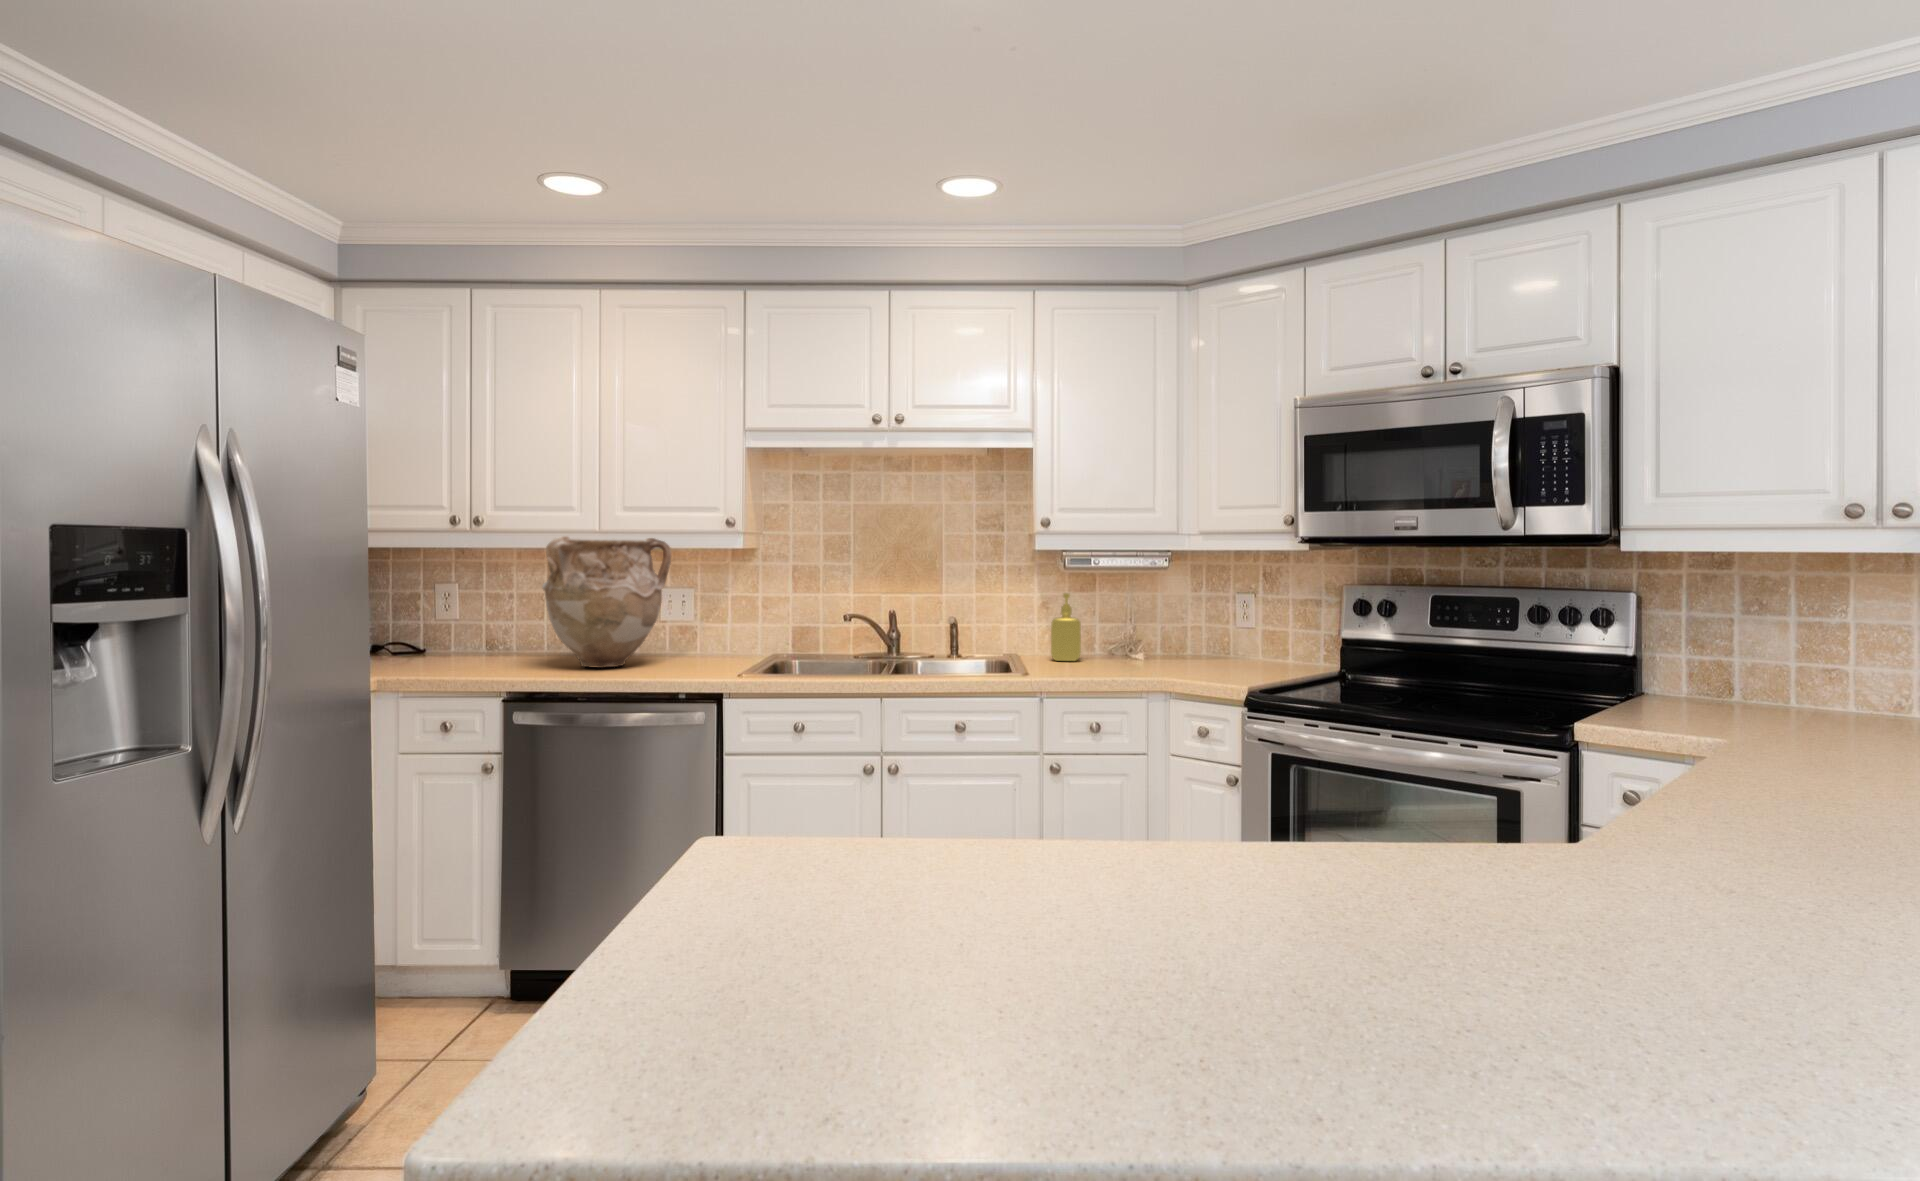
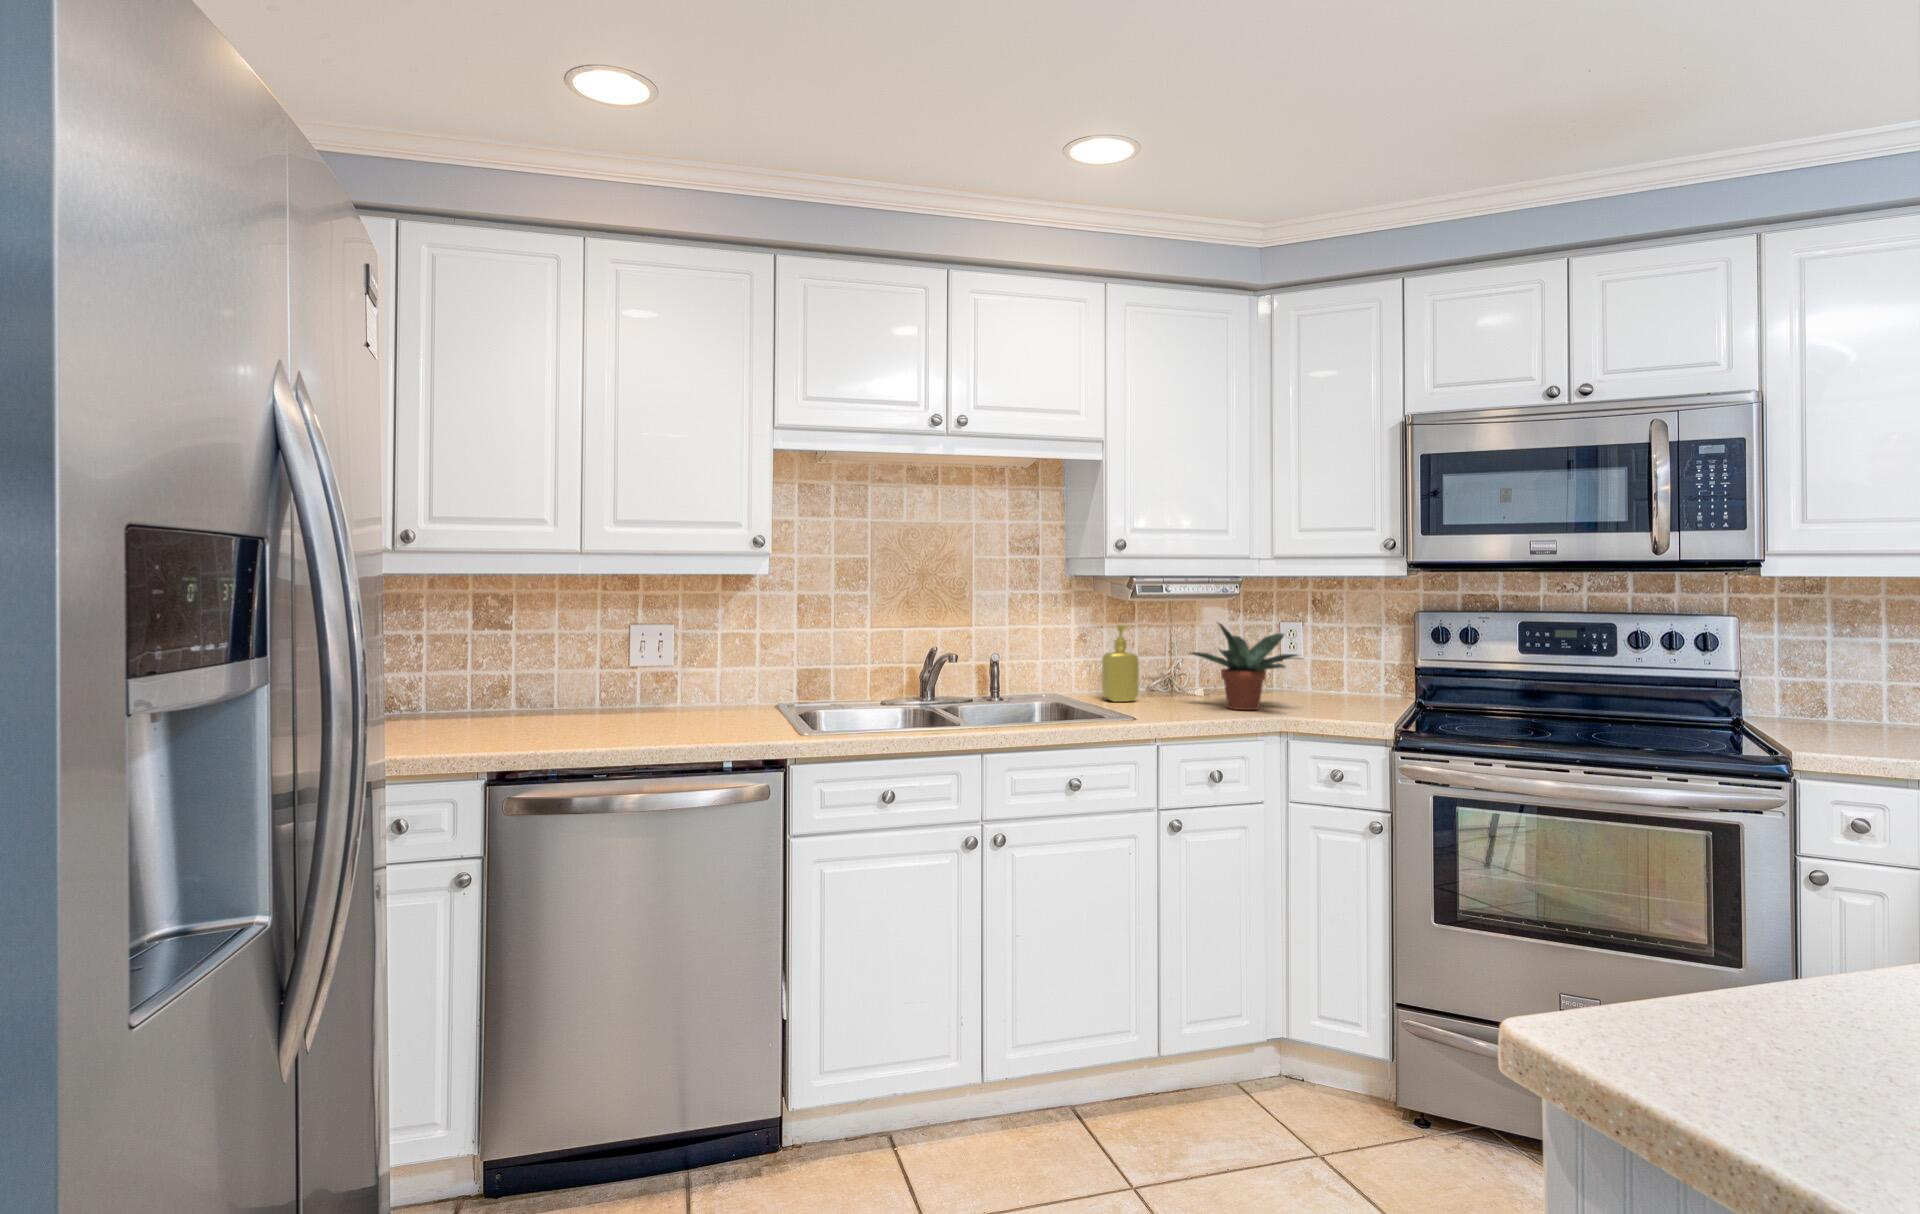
vase: present [542,536,671,668] -> none [510,558,680,734]
potted plant: none [1118,590,1213,672] -> present [1191,623,1297,710]

